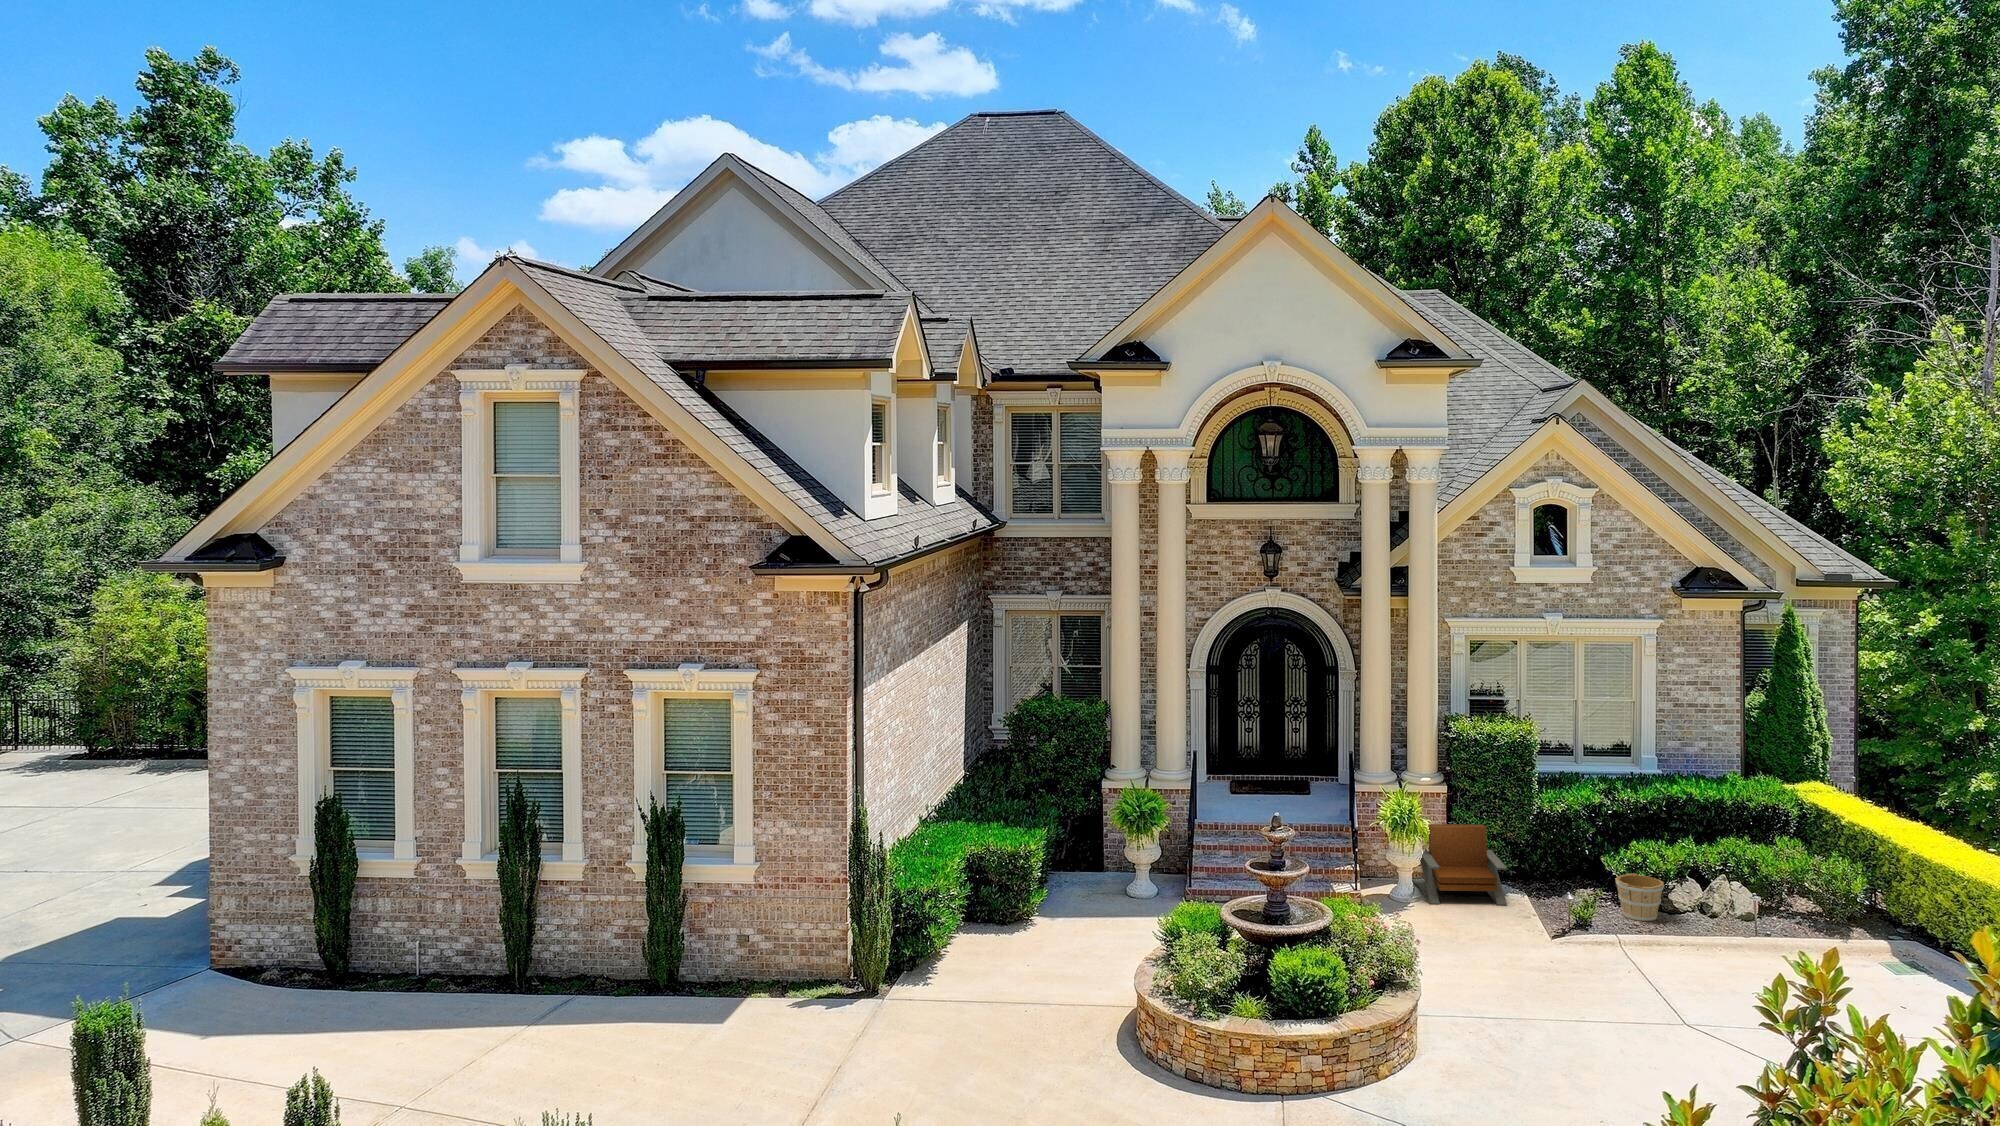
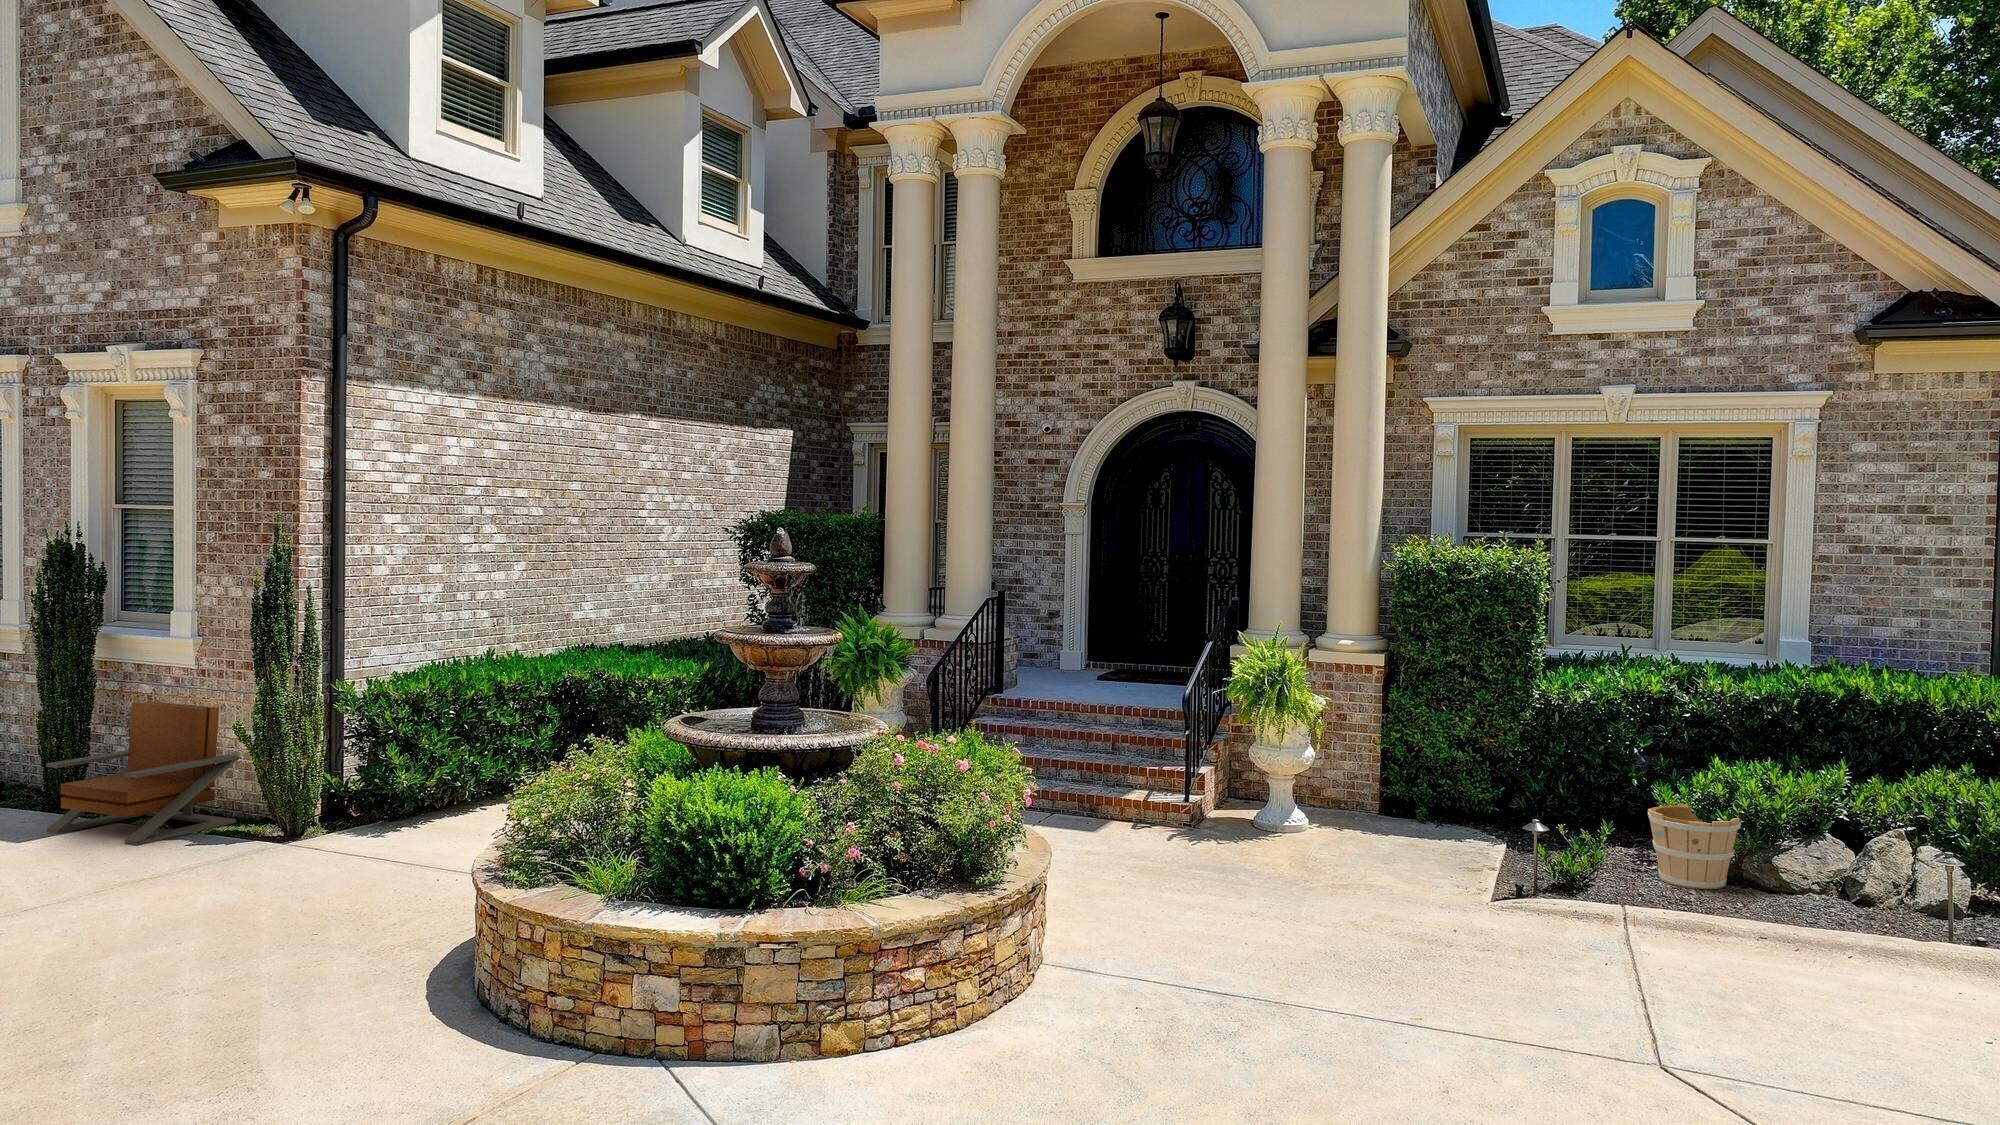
lounge chair: present [1418,824,1507,906] -> present [46,702,239,845]

